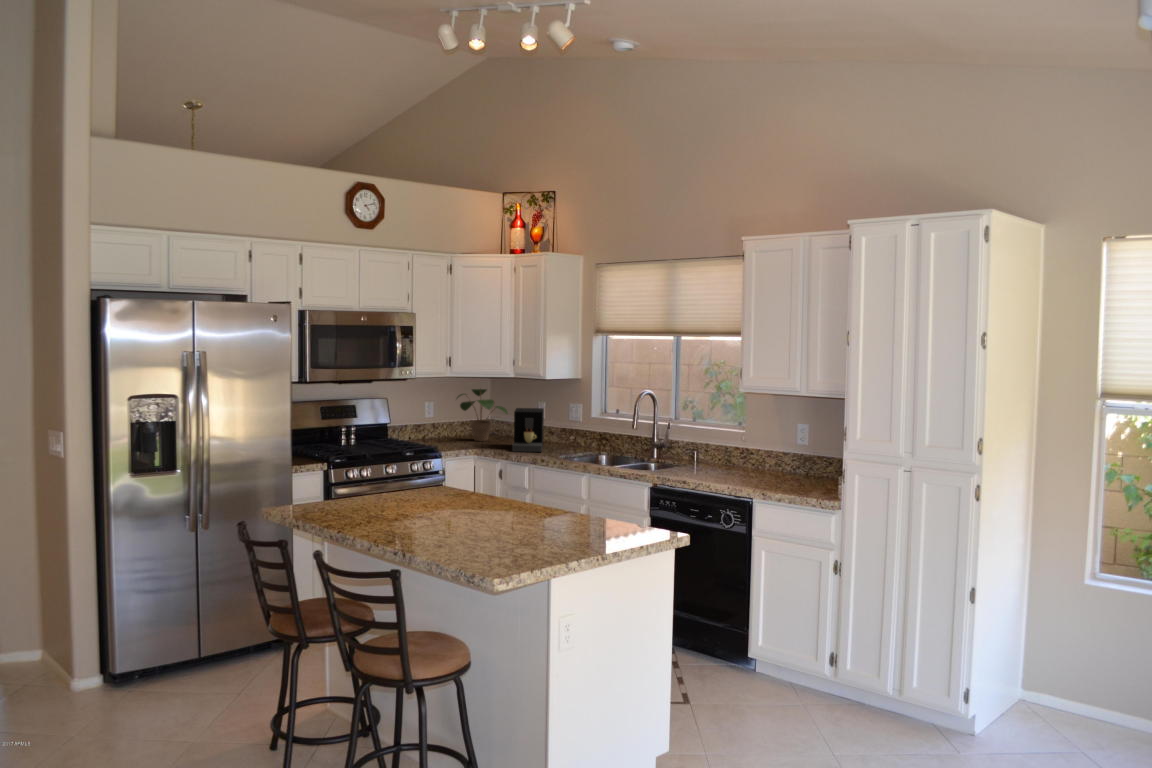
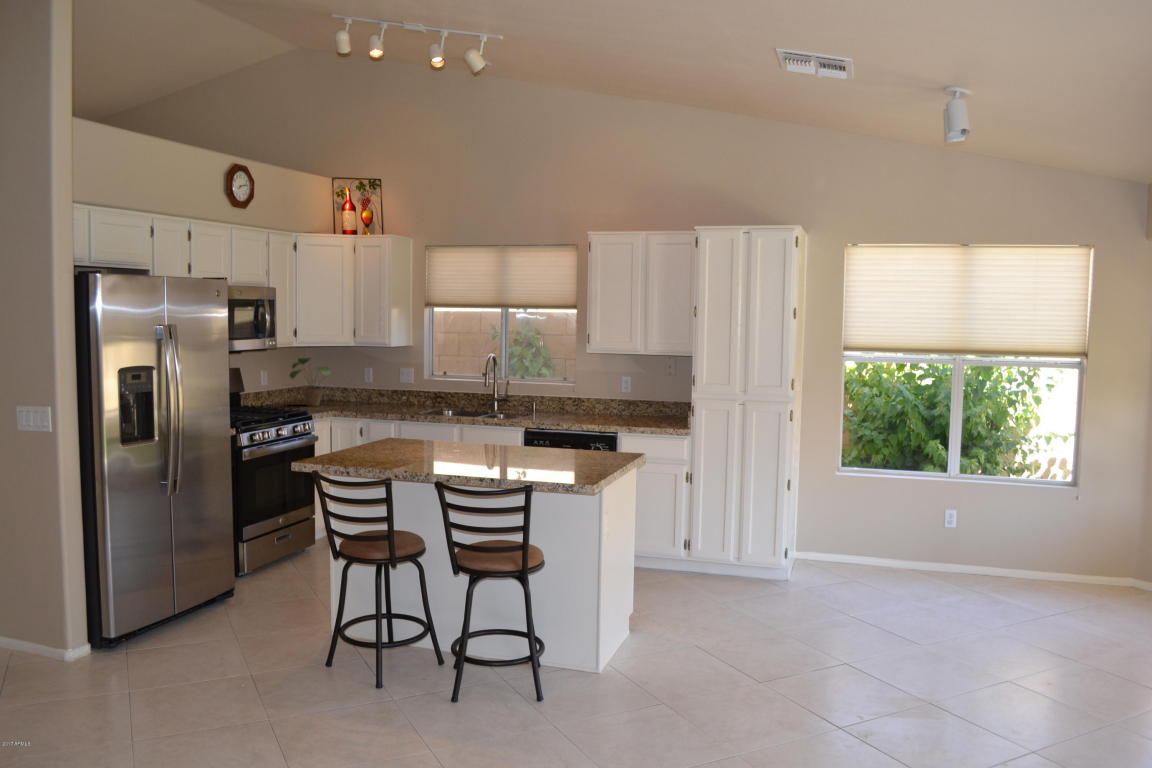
coffee maker: present [512,408,544,452] -> none [354,373,394,412]

